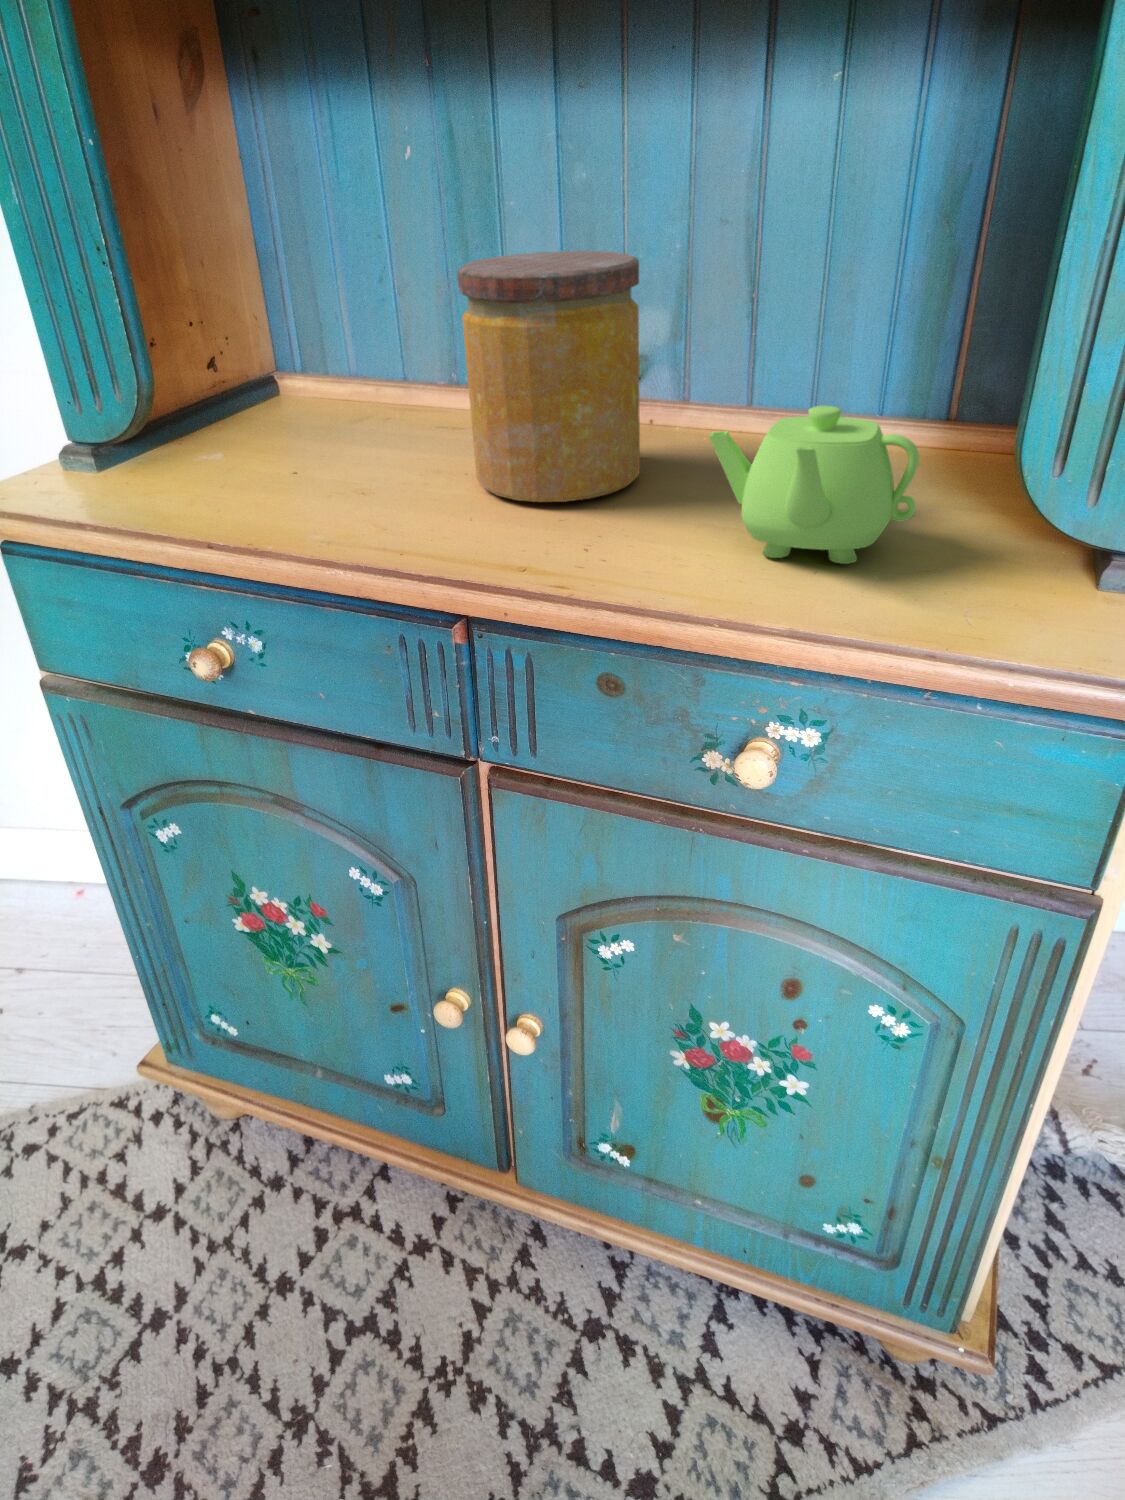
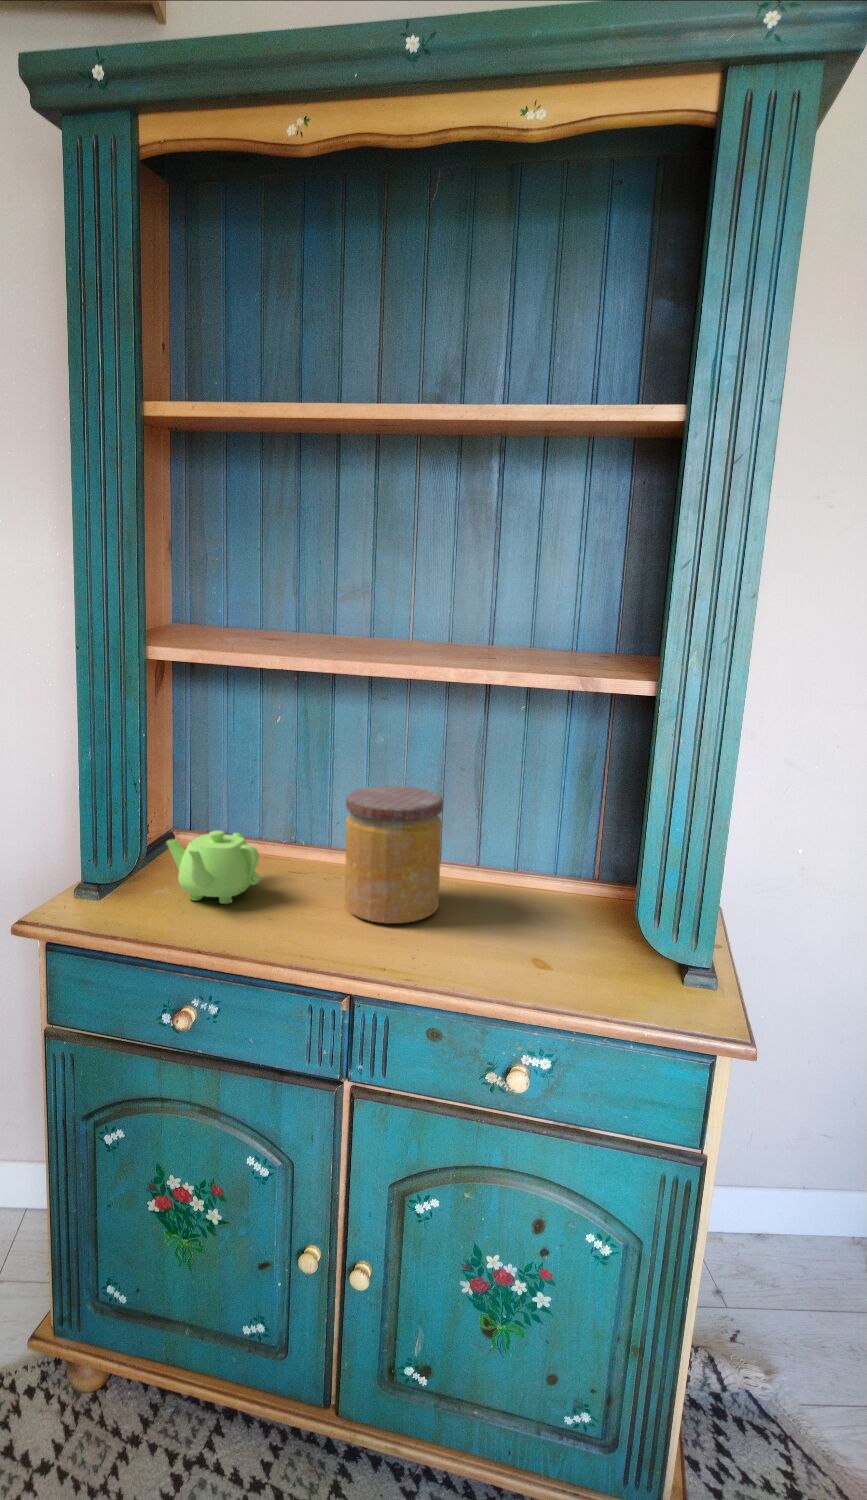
teapot: present [709,406,919,564] -> present [167,831,260,904]

